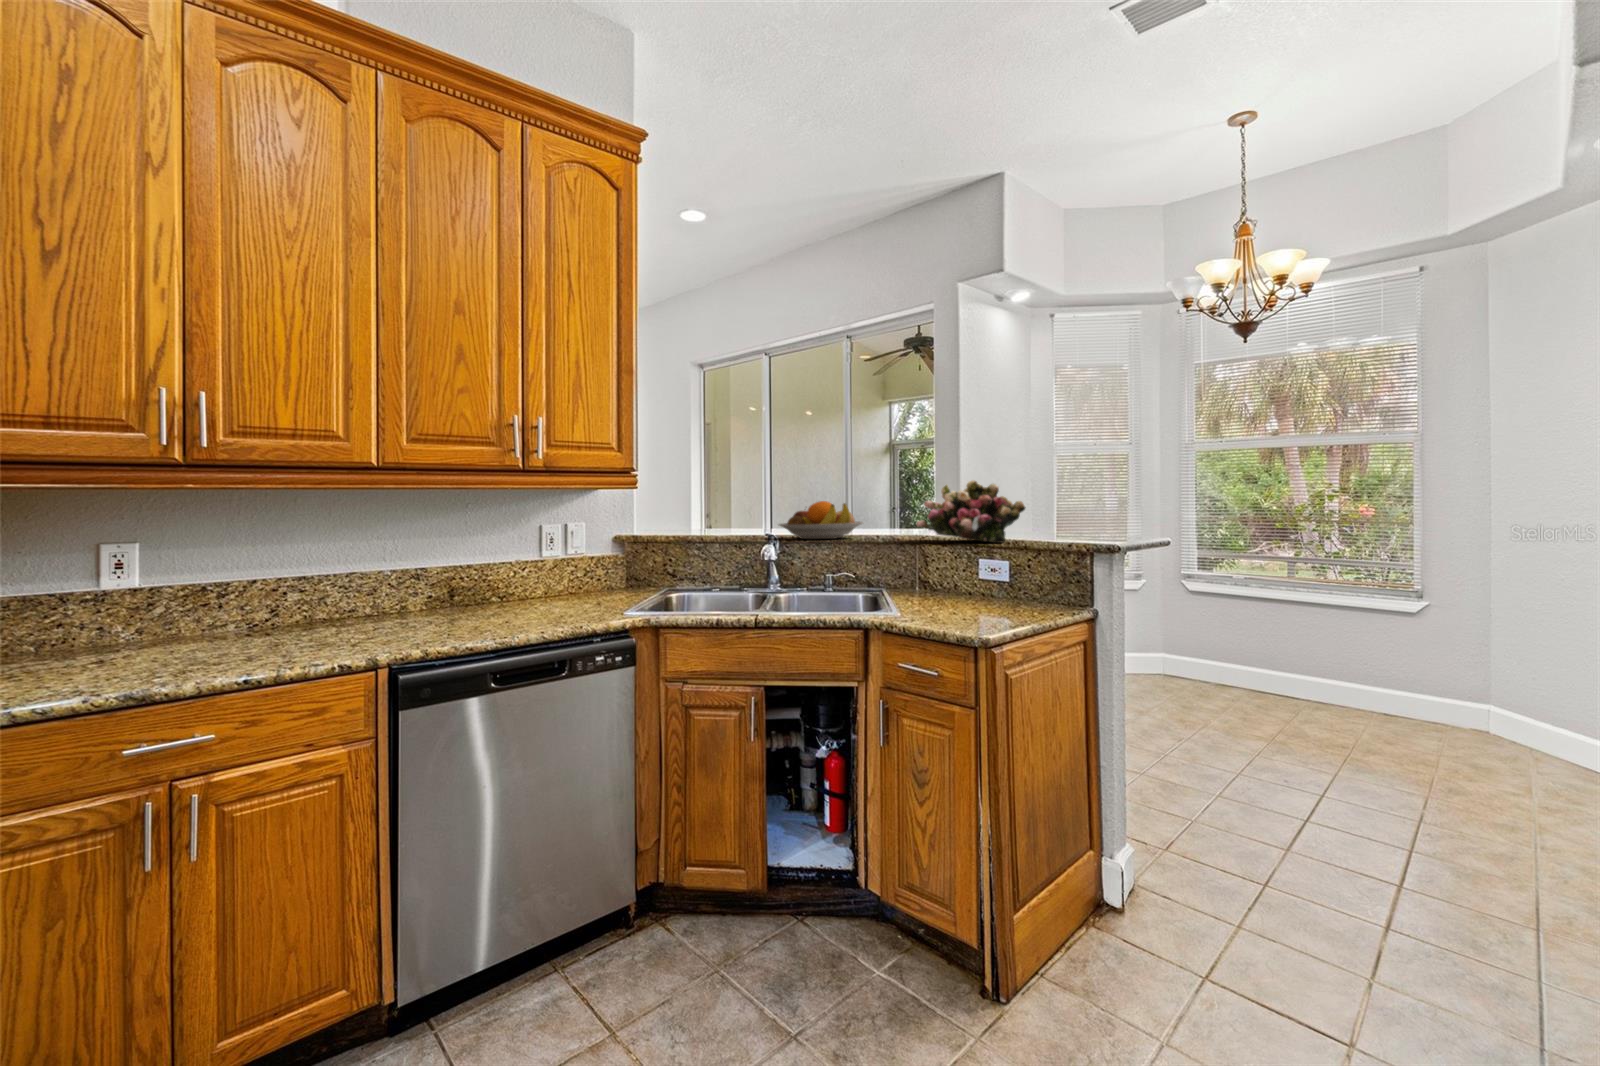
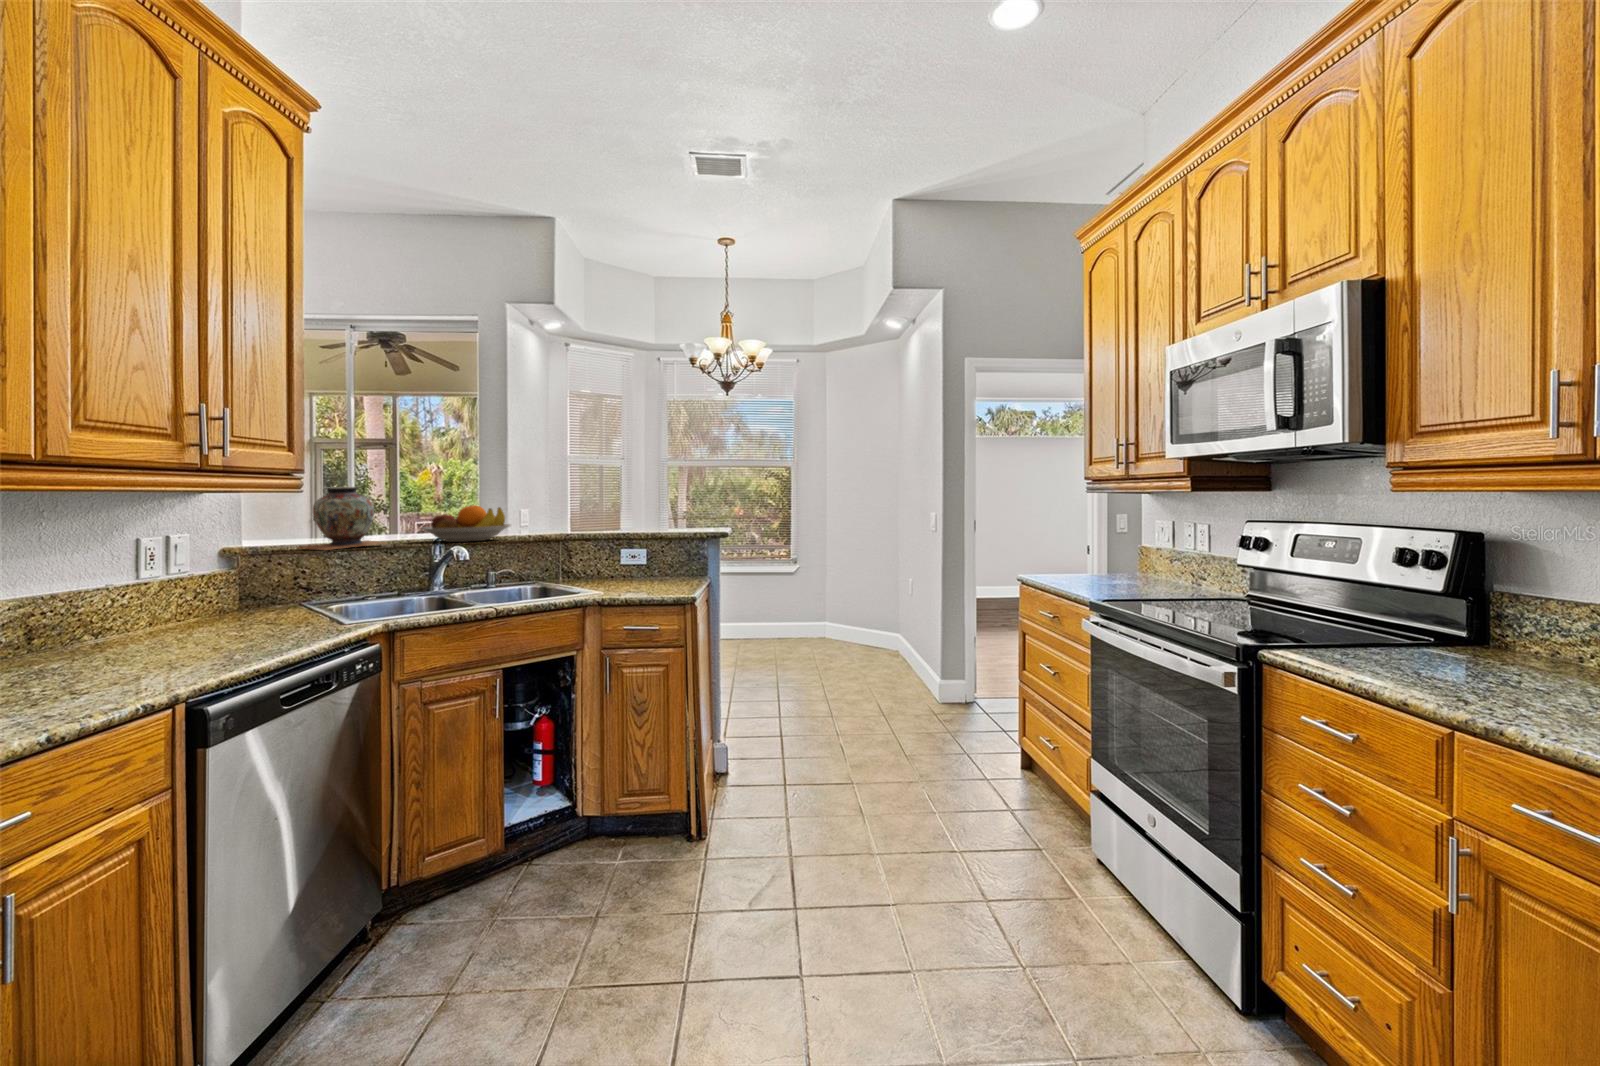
flower arrangement: present [917,480,1026,543] -> none [580,489,661,536]
decorative vase: none [670,483,735,542] -> present [300,487,385,550]

